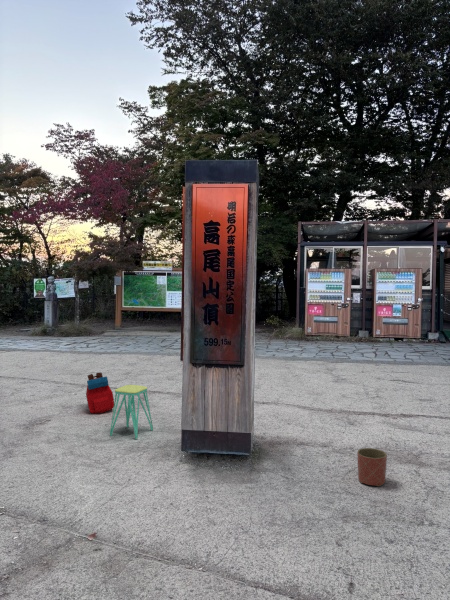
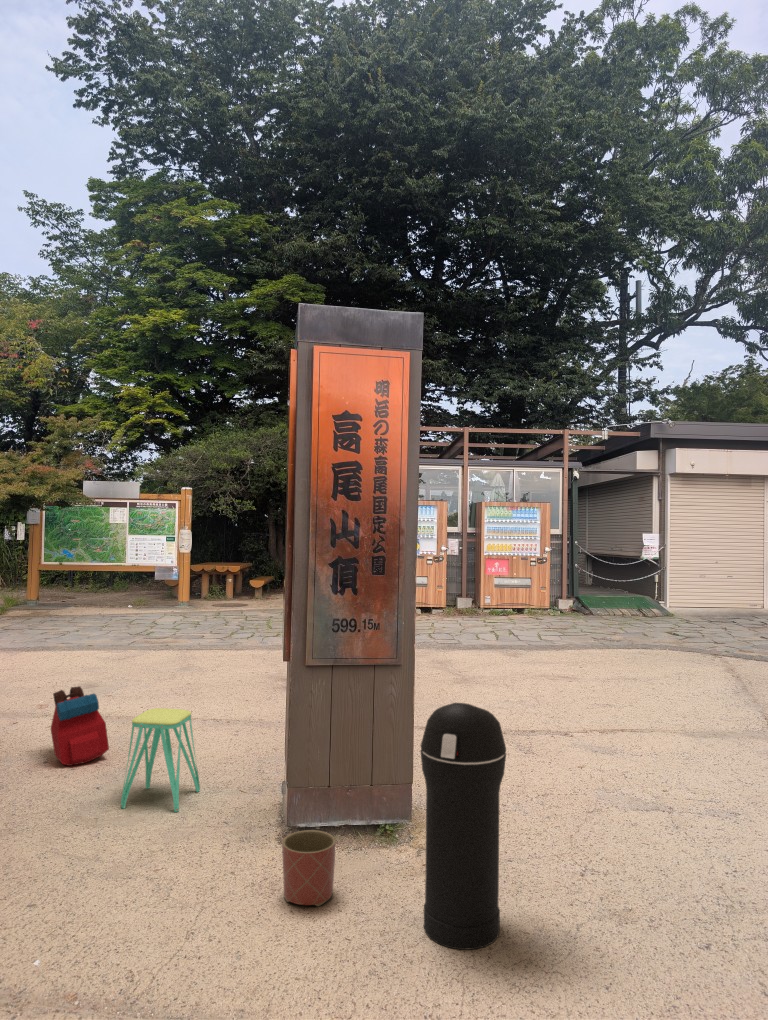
trash can: none [231,385,279,519] -> present [421,703,506,950]
planter: present [357,448,387,487] -> present [282,830,336,906]

